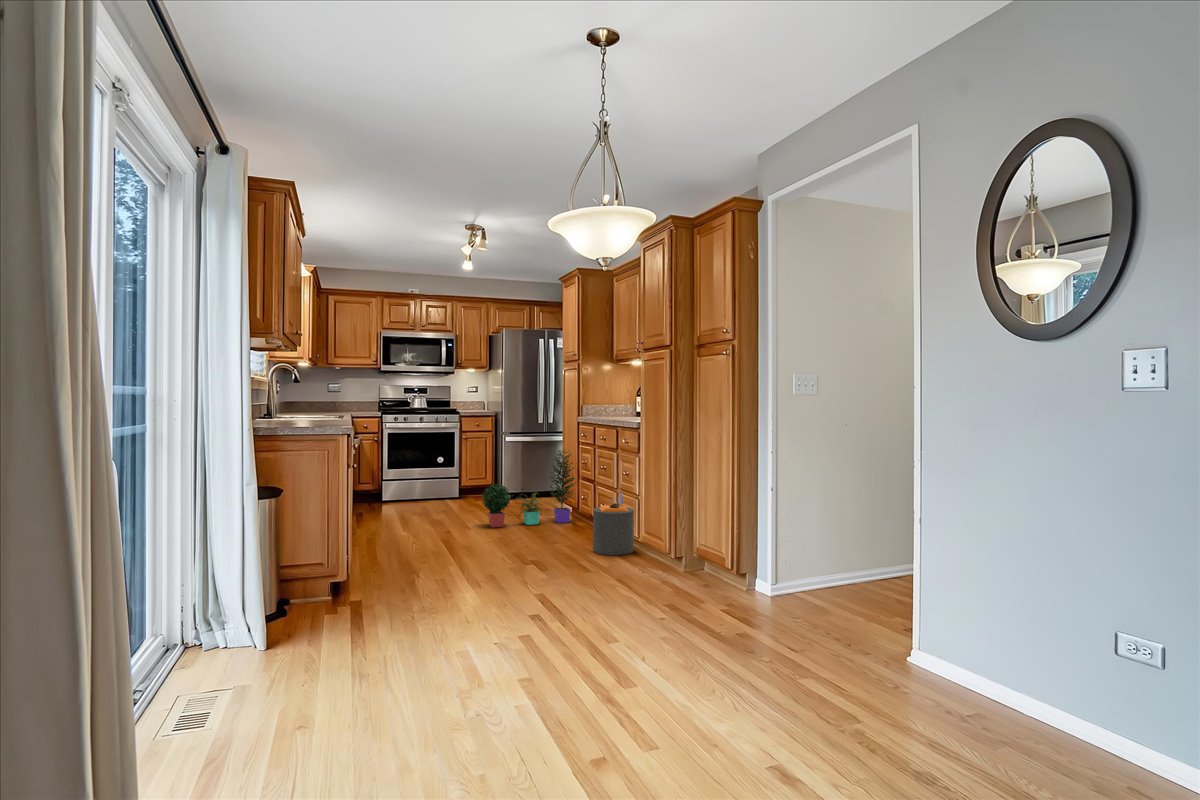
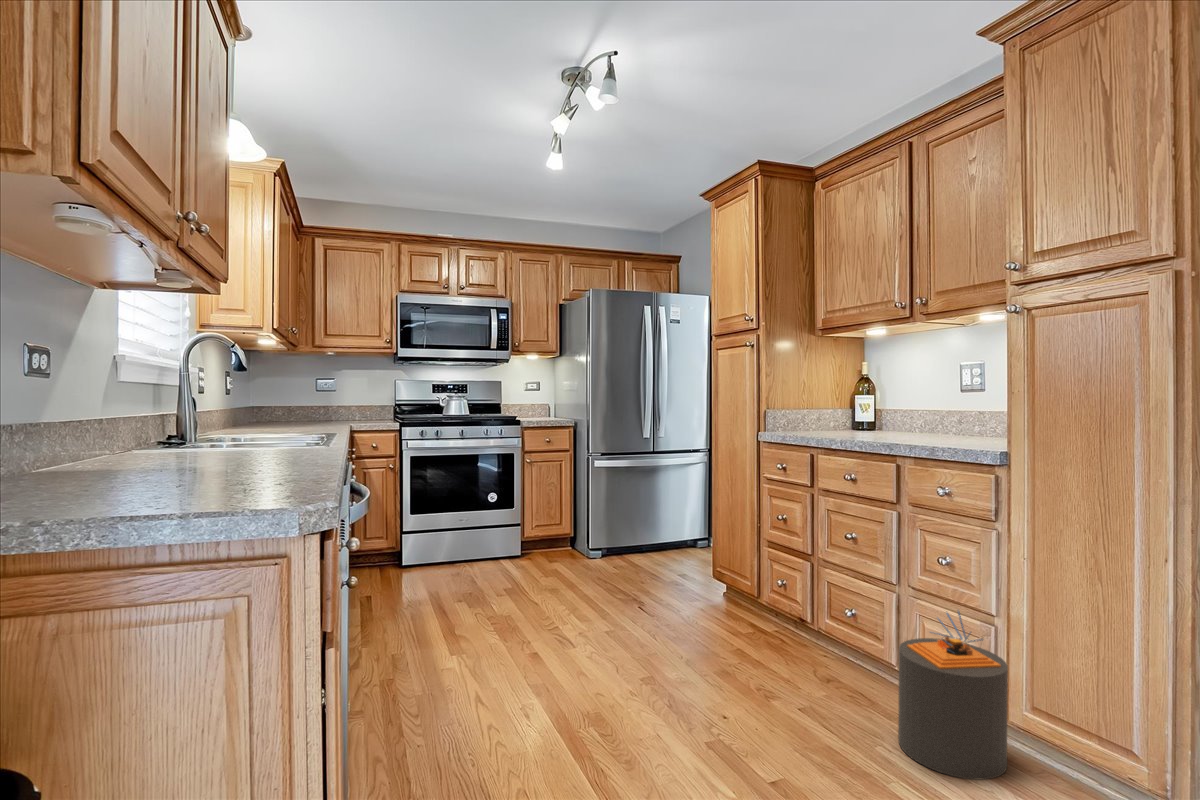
potted plant: present [481,449,576,528] -> none [595,490,766,649]

